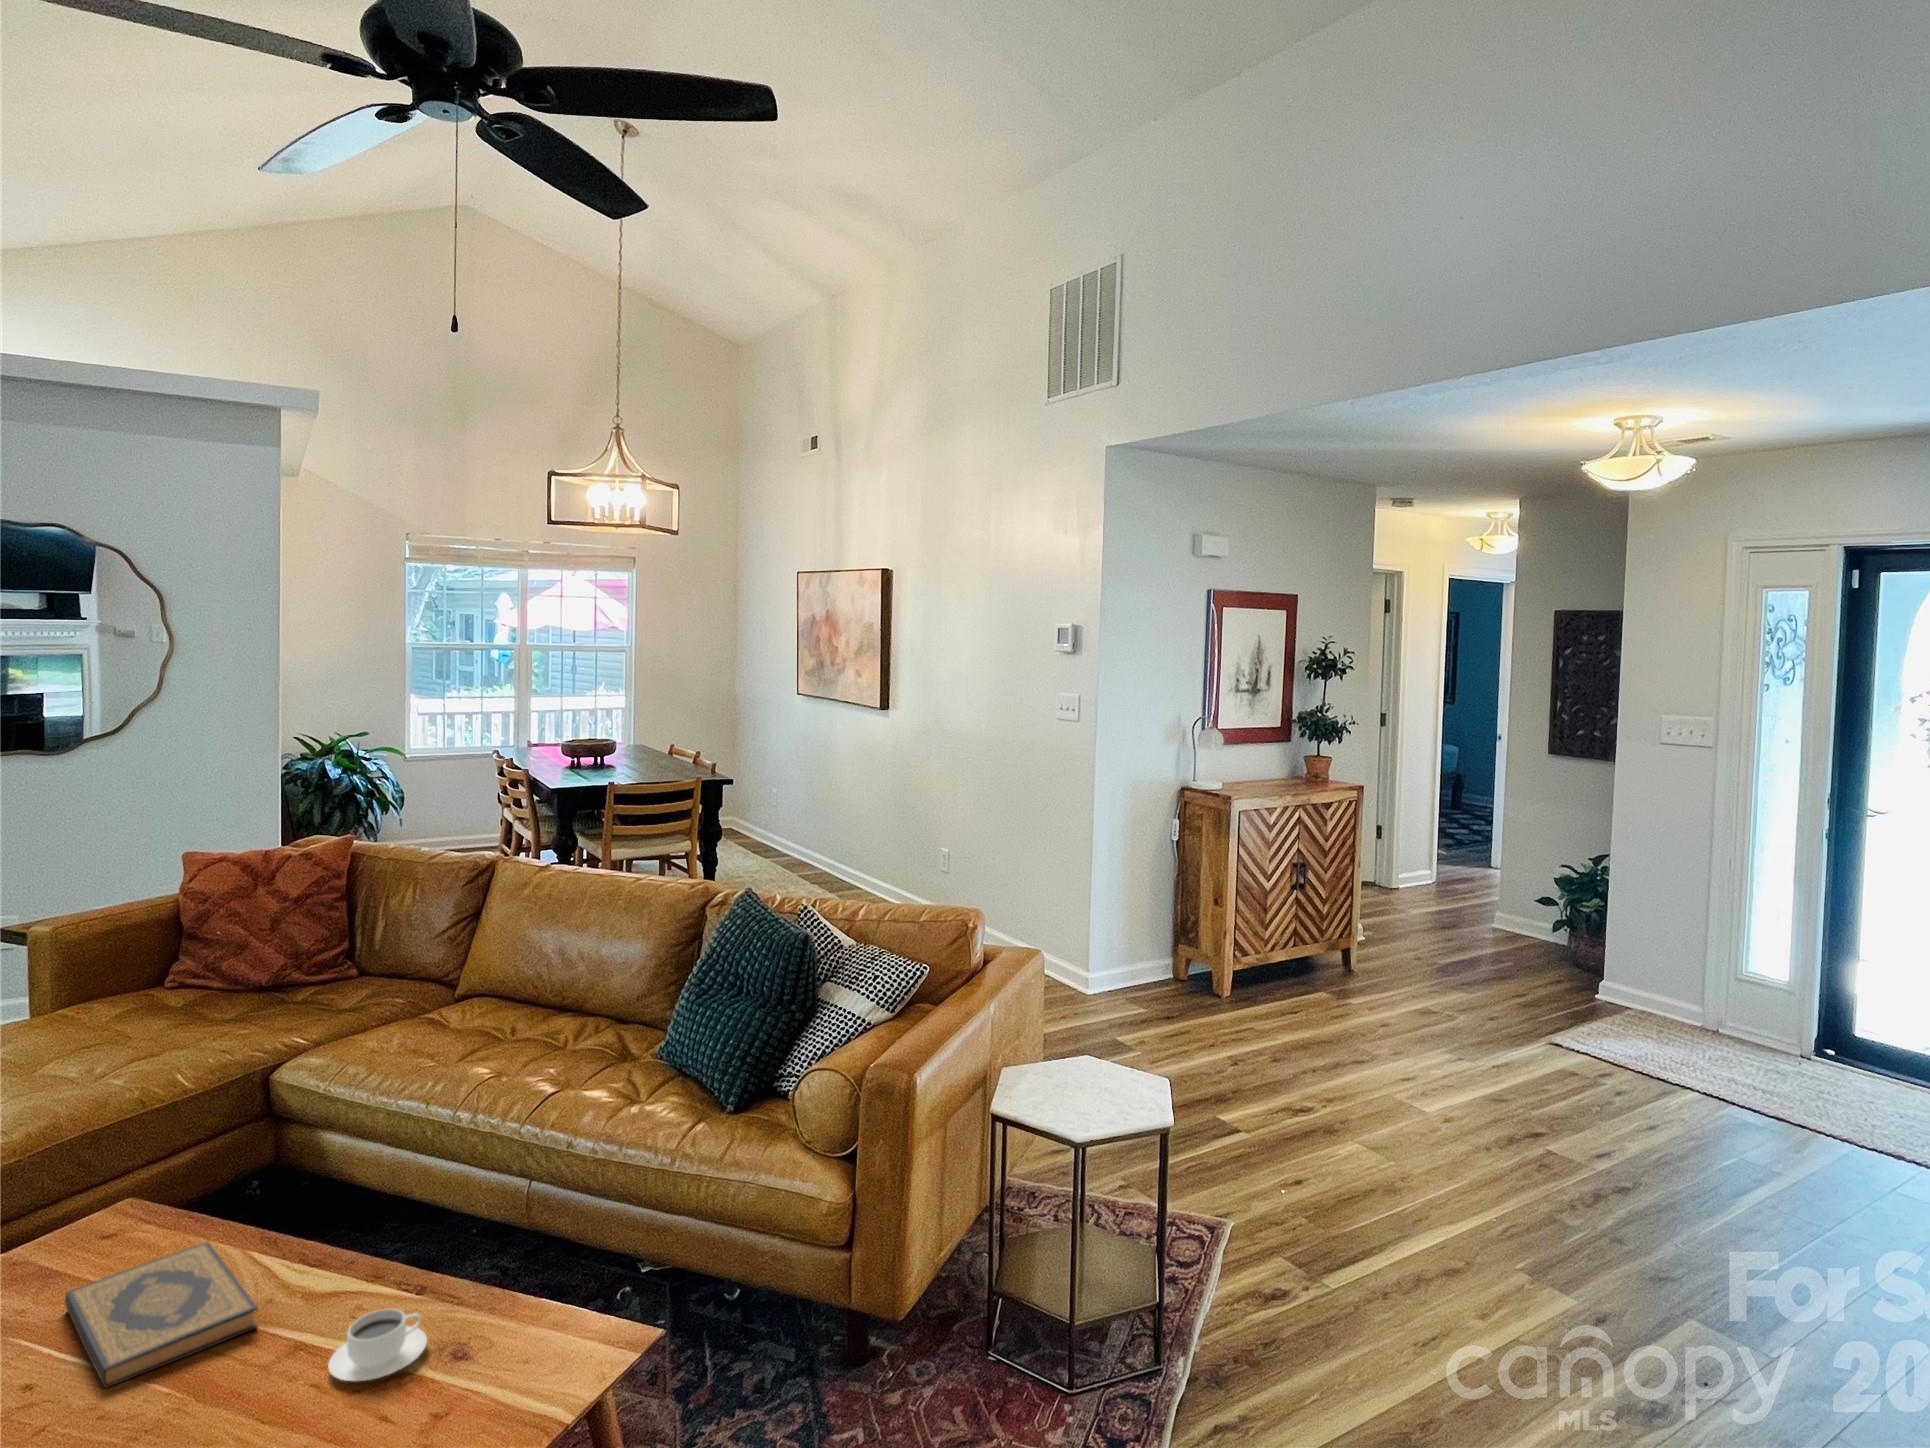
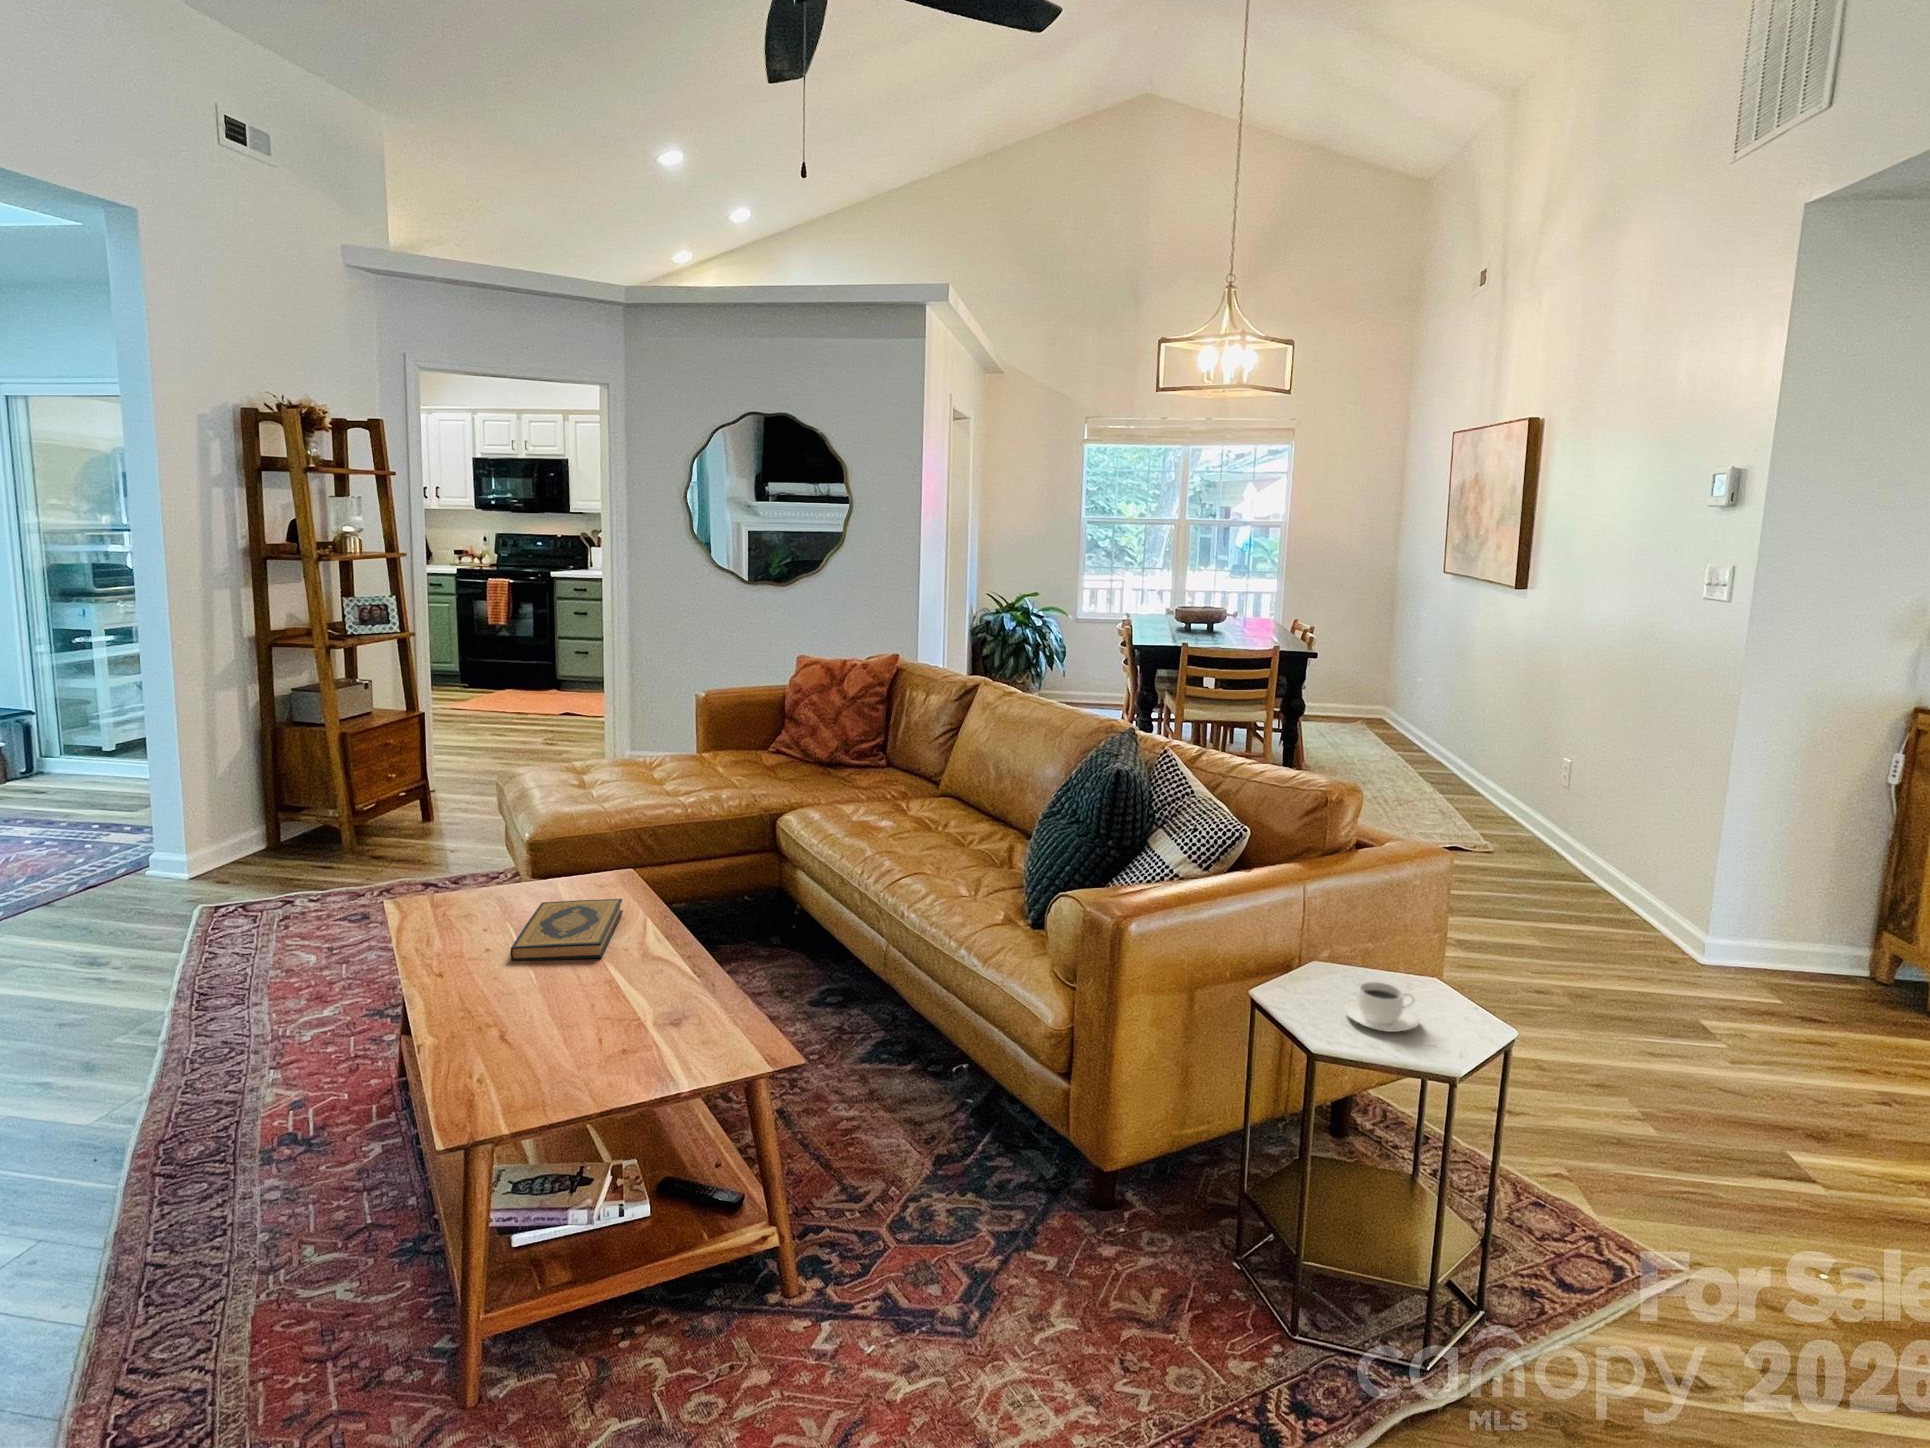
coffee cup: present [328,1309,427,1381] -> present [1343,982,1419,1032]

